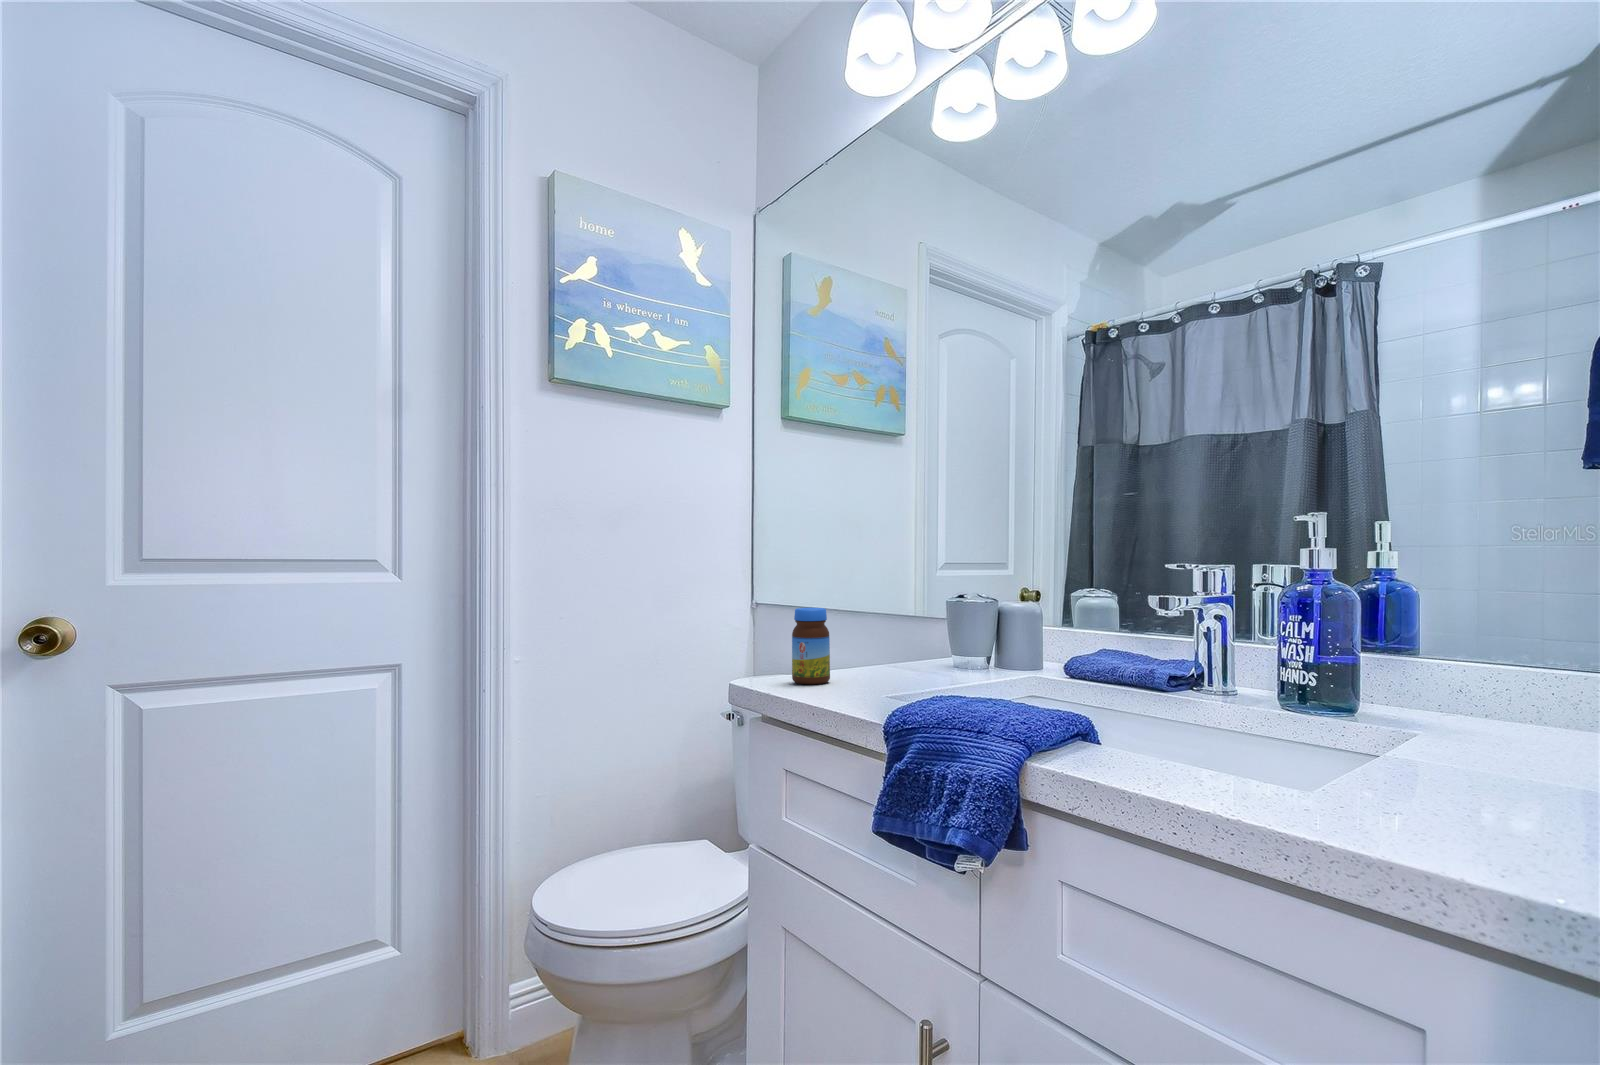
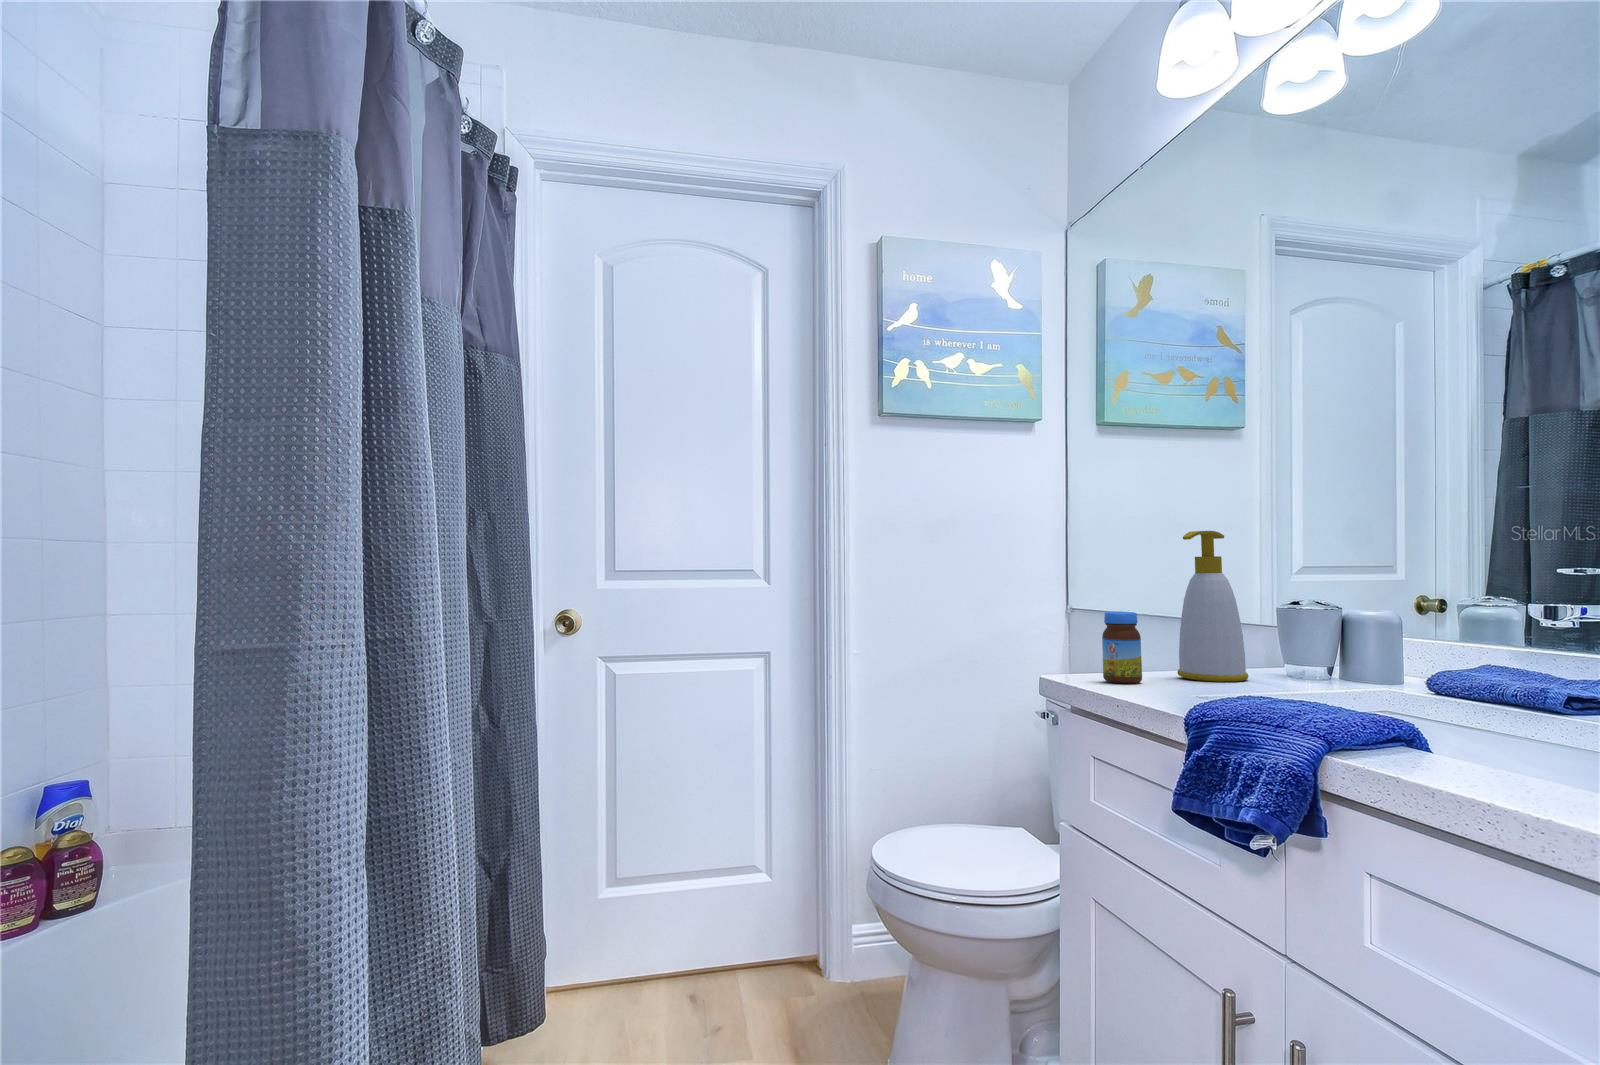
soap bottle: none [860,524,923,676] -> present [1177,531,1248,682]

